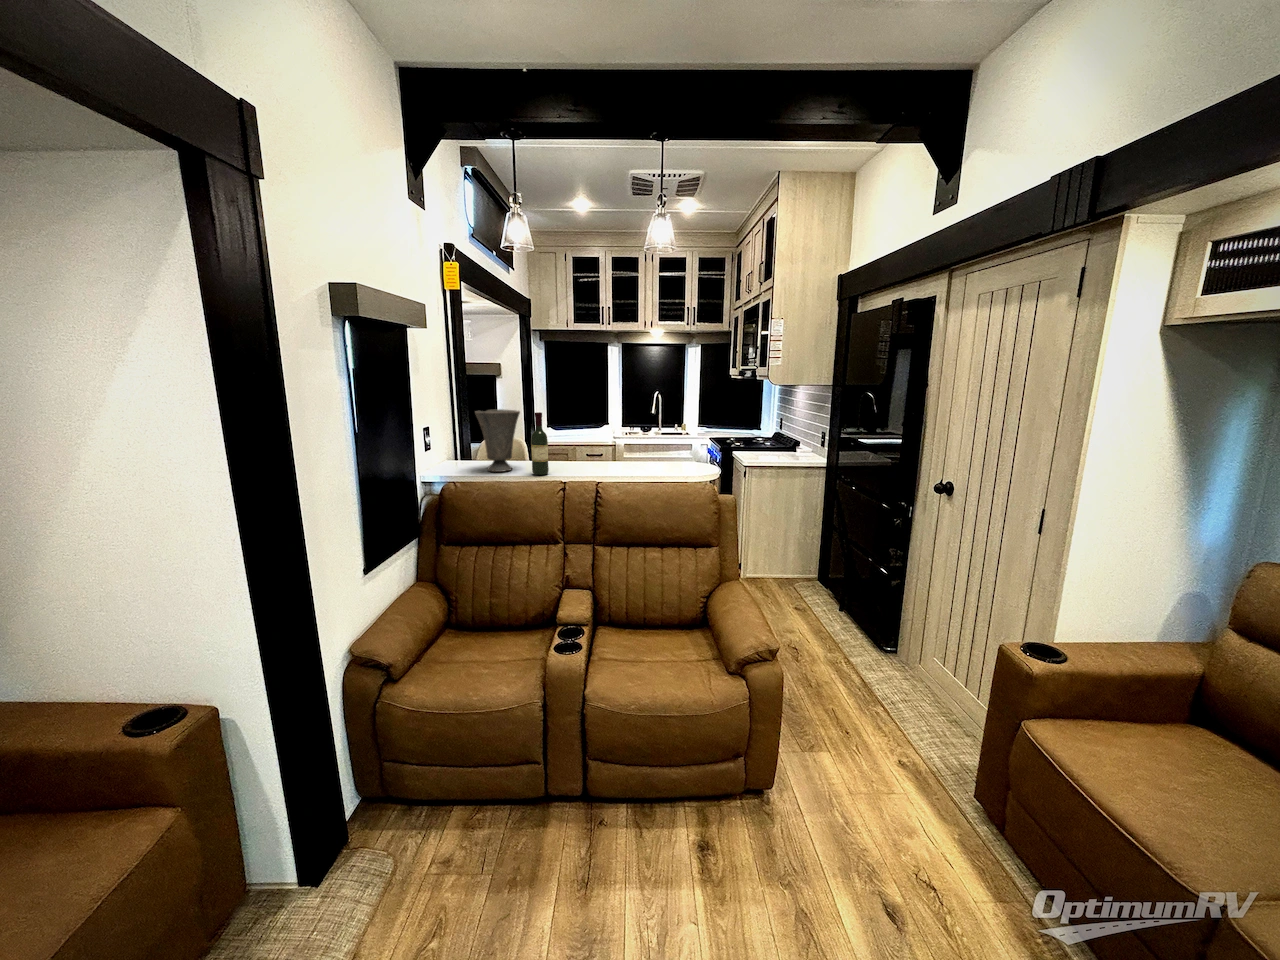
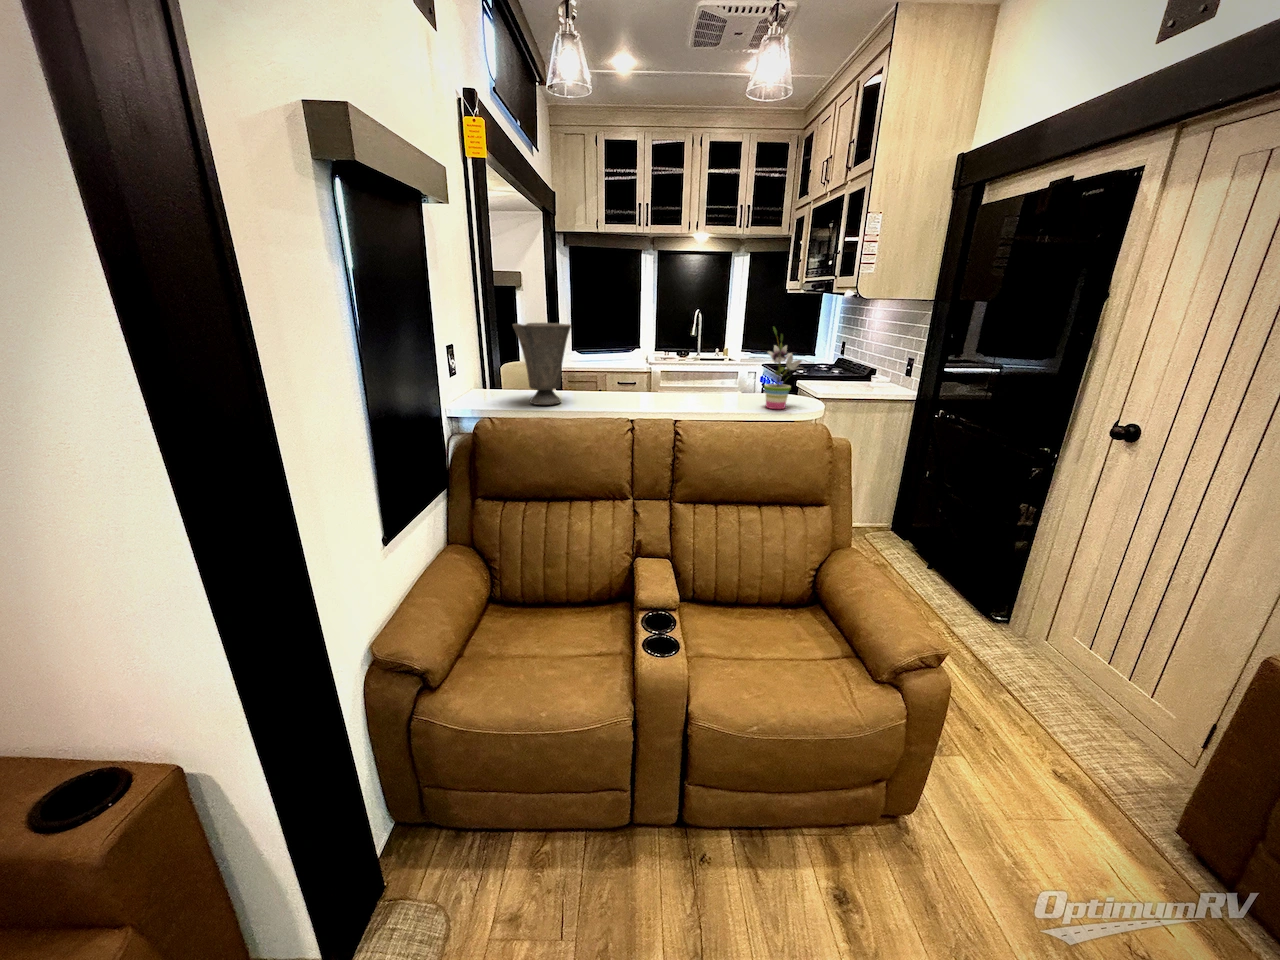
potted plant: none [667,411,699,473] -> present [764,327,802,409]
wine bottle: present [531,412,549,475] -> none [589,326,610,410]

